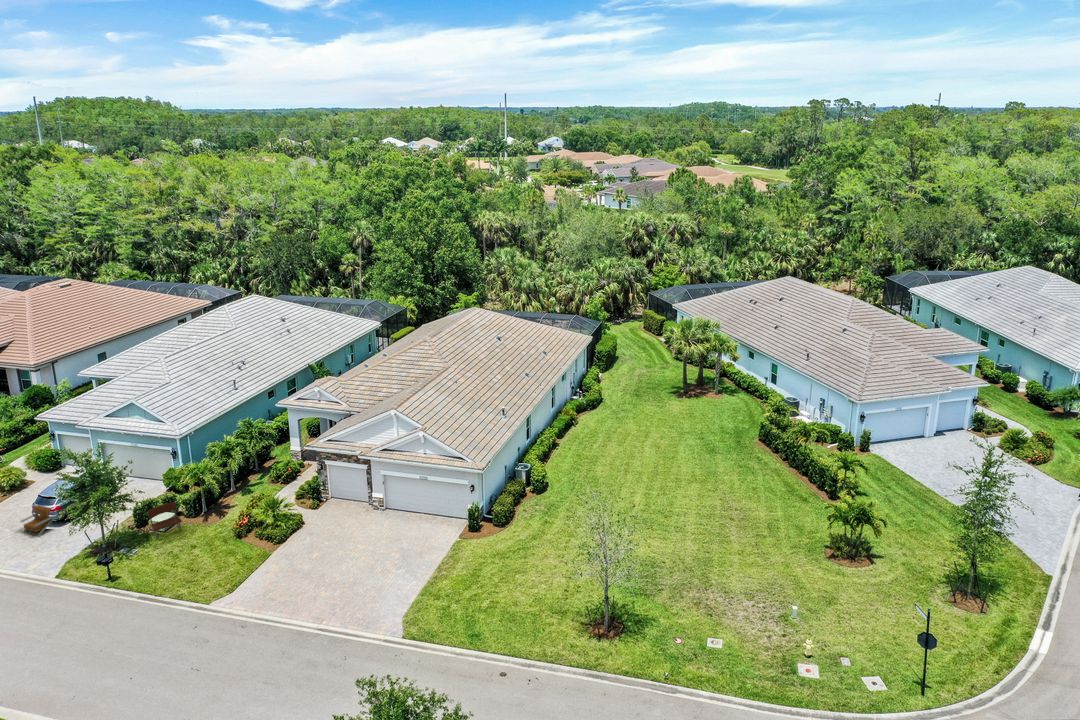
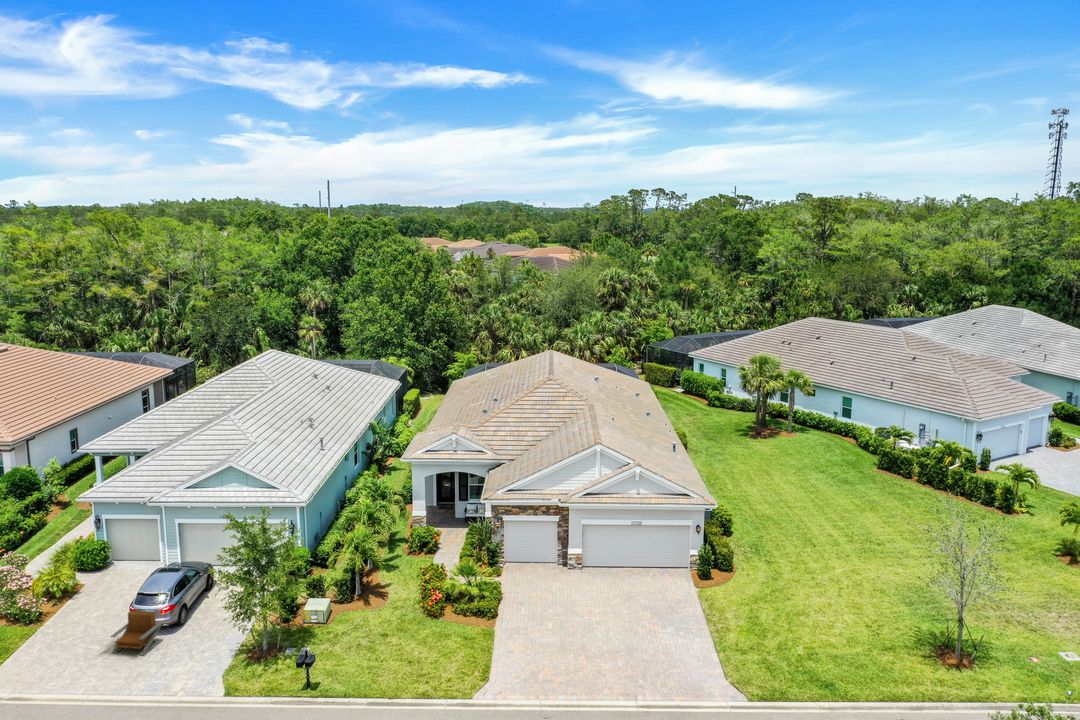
bench: present [147,502,182,539] -> none [314,583,355,636]

